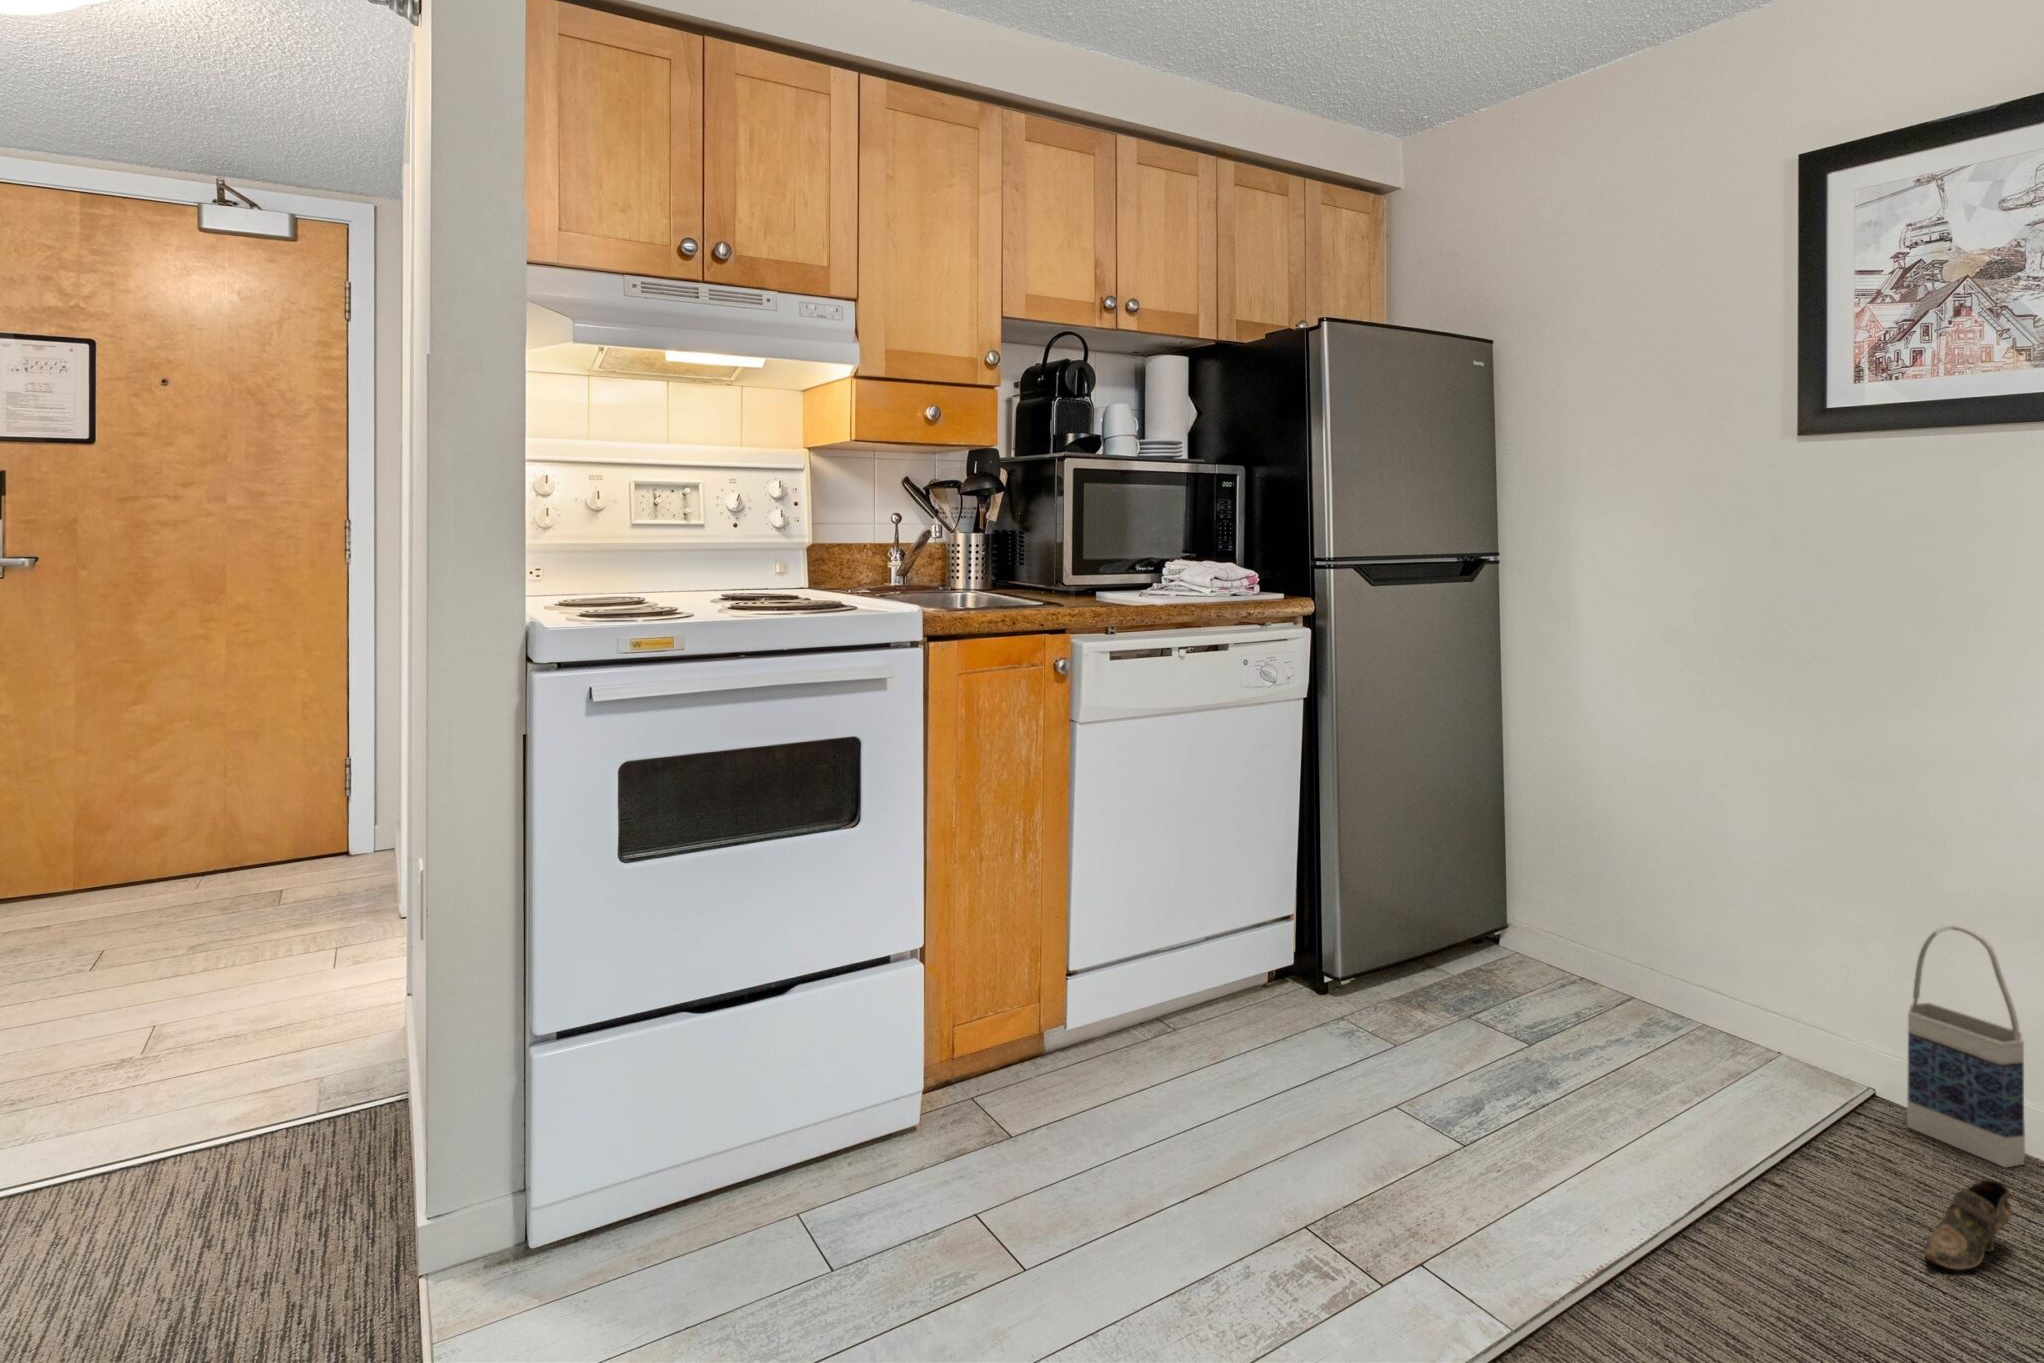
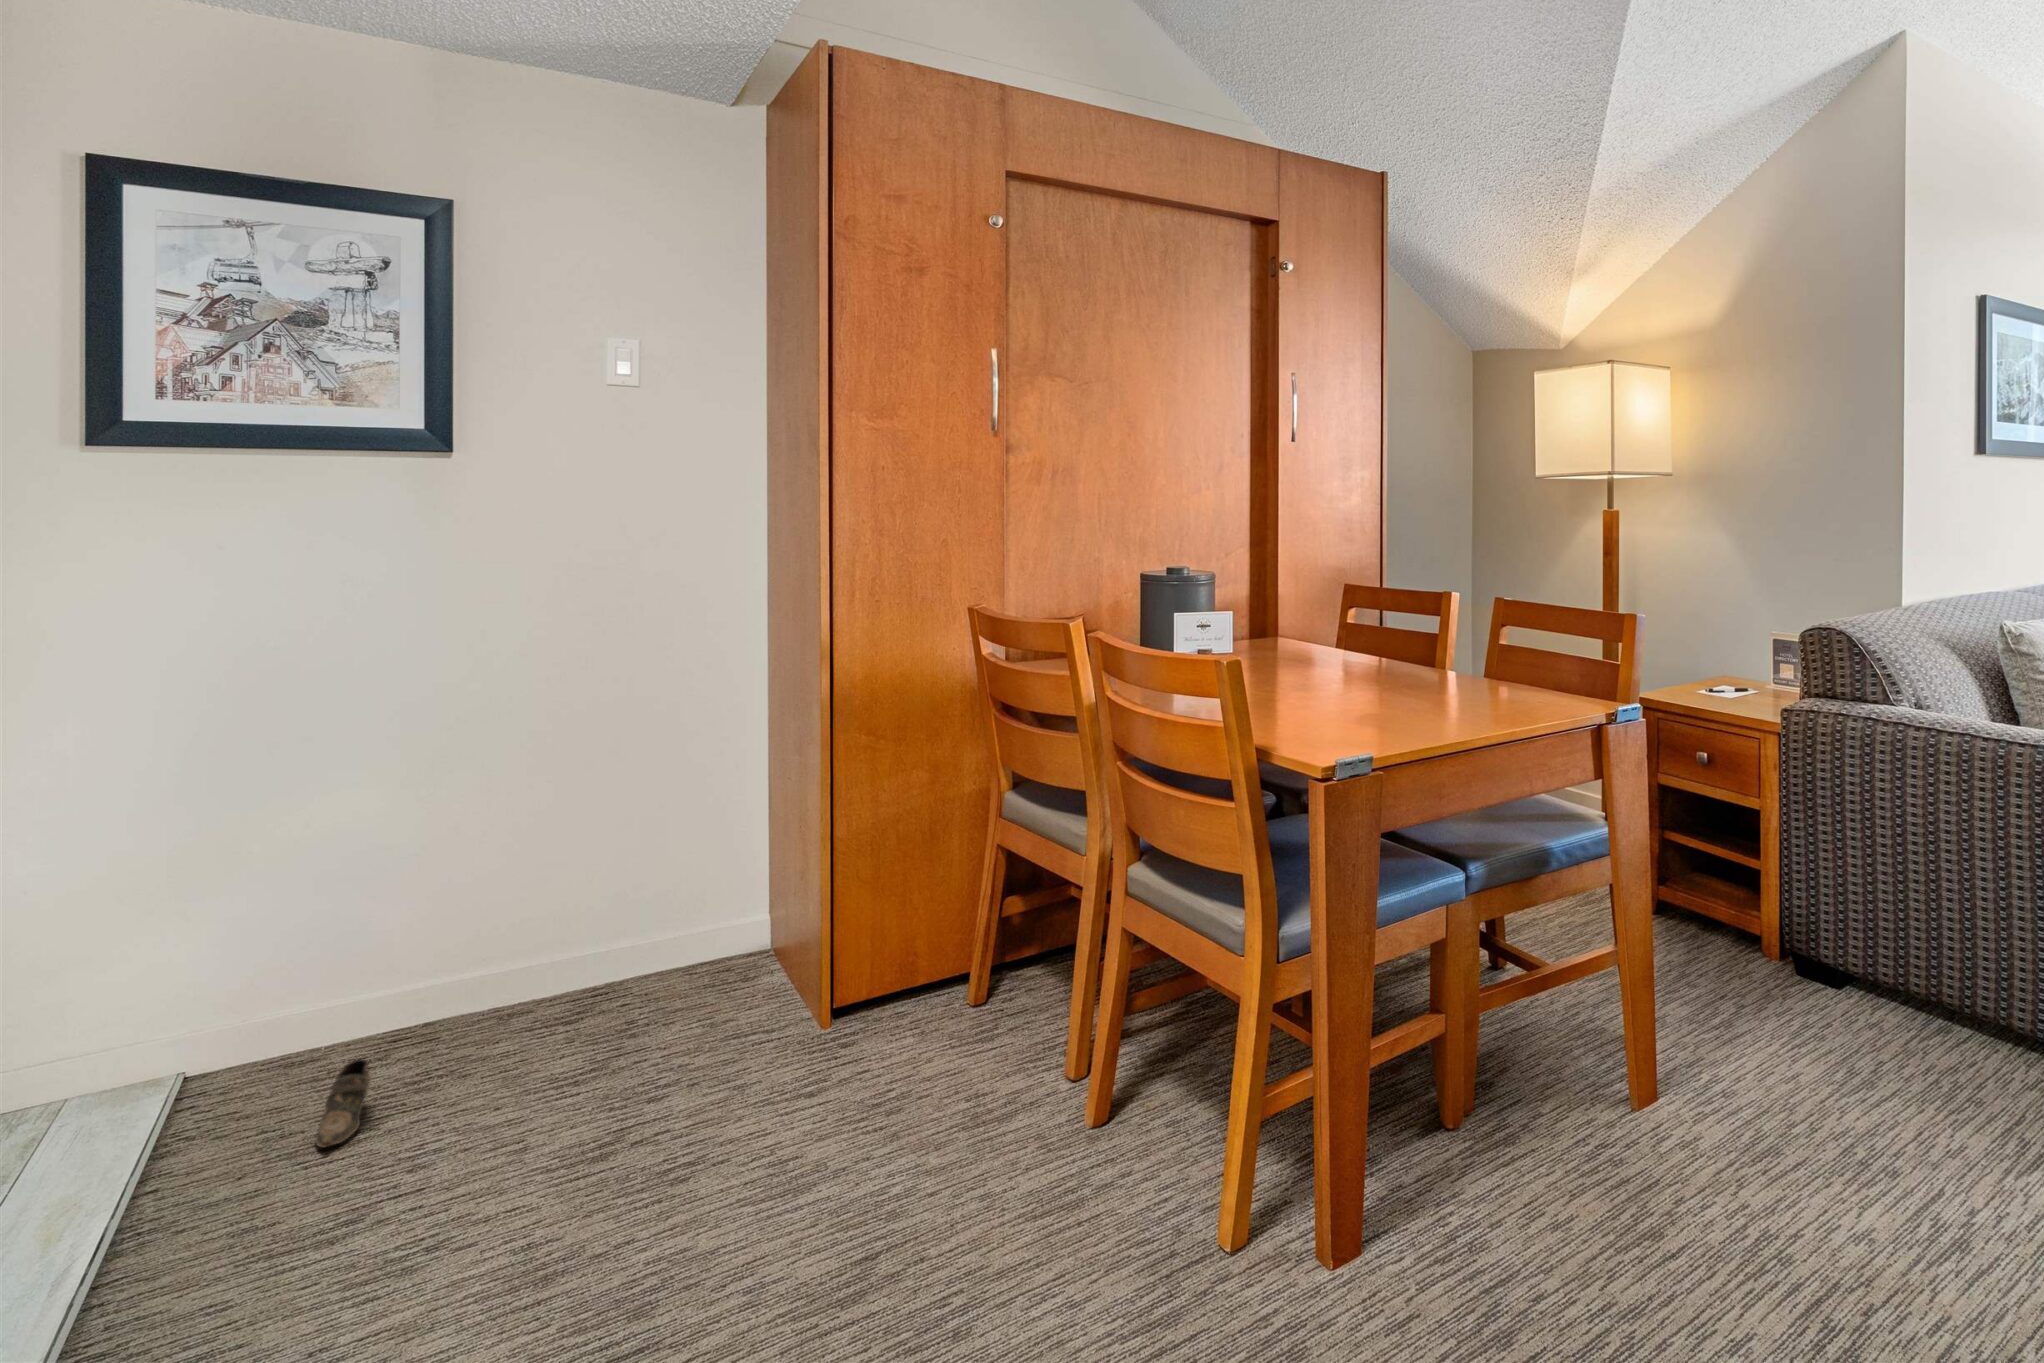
bag: present [1907,925,2025,1167] -> none [231,881,341,1080]

